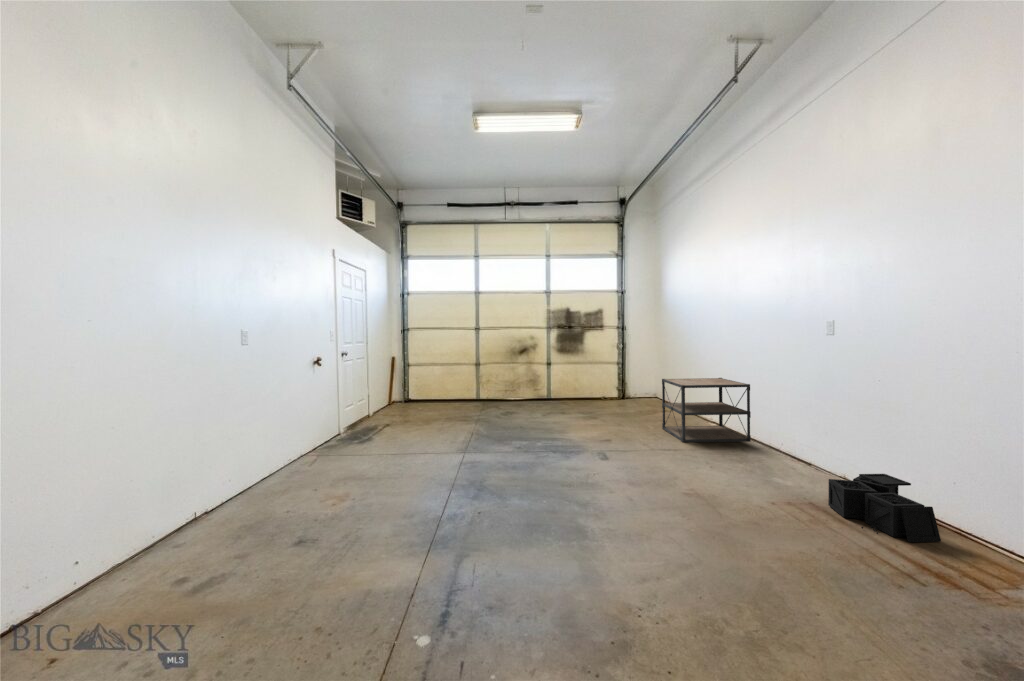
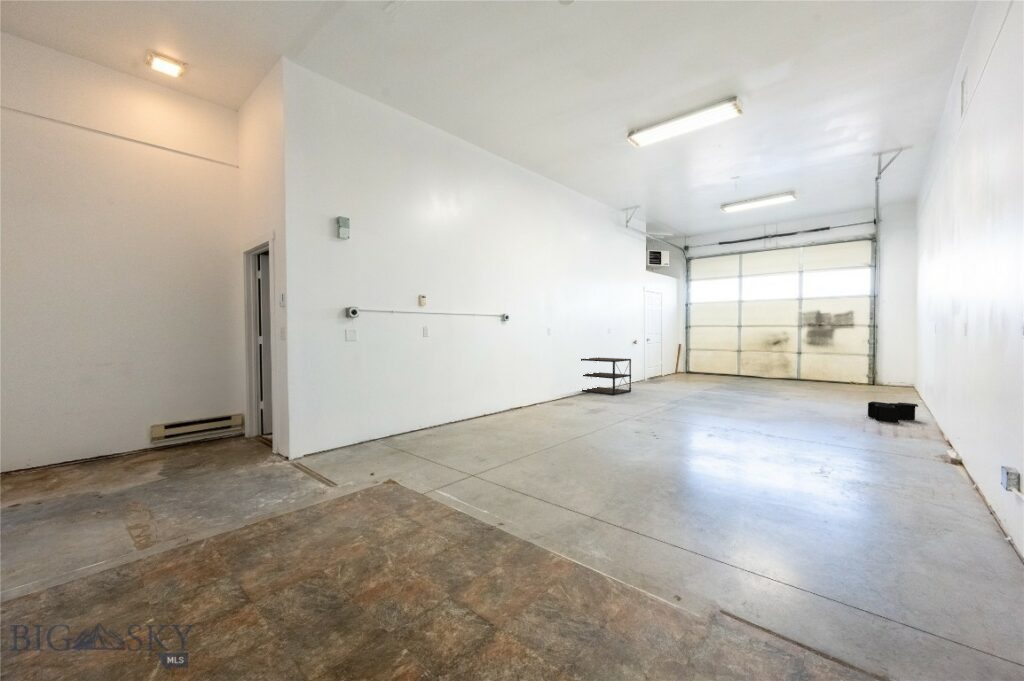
shelving unit: present [662,378,751,442] -> present [581,357,631,395]

